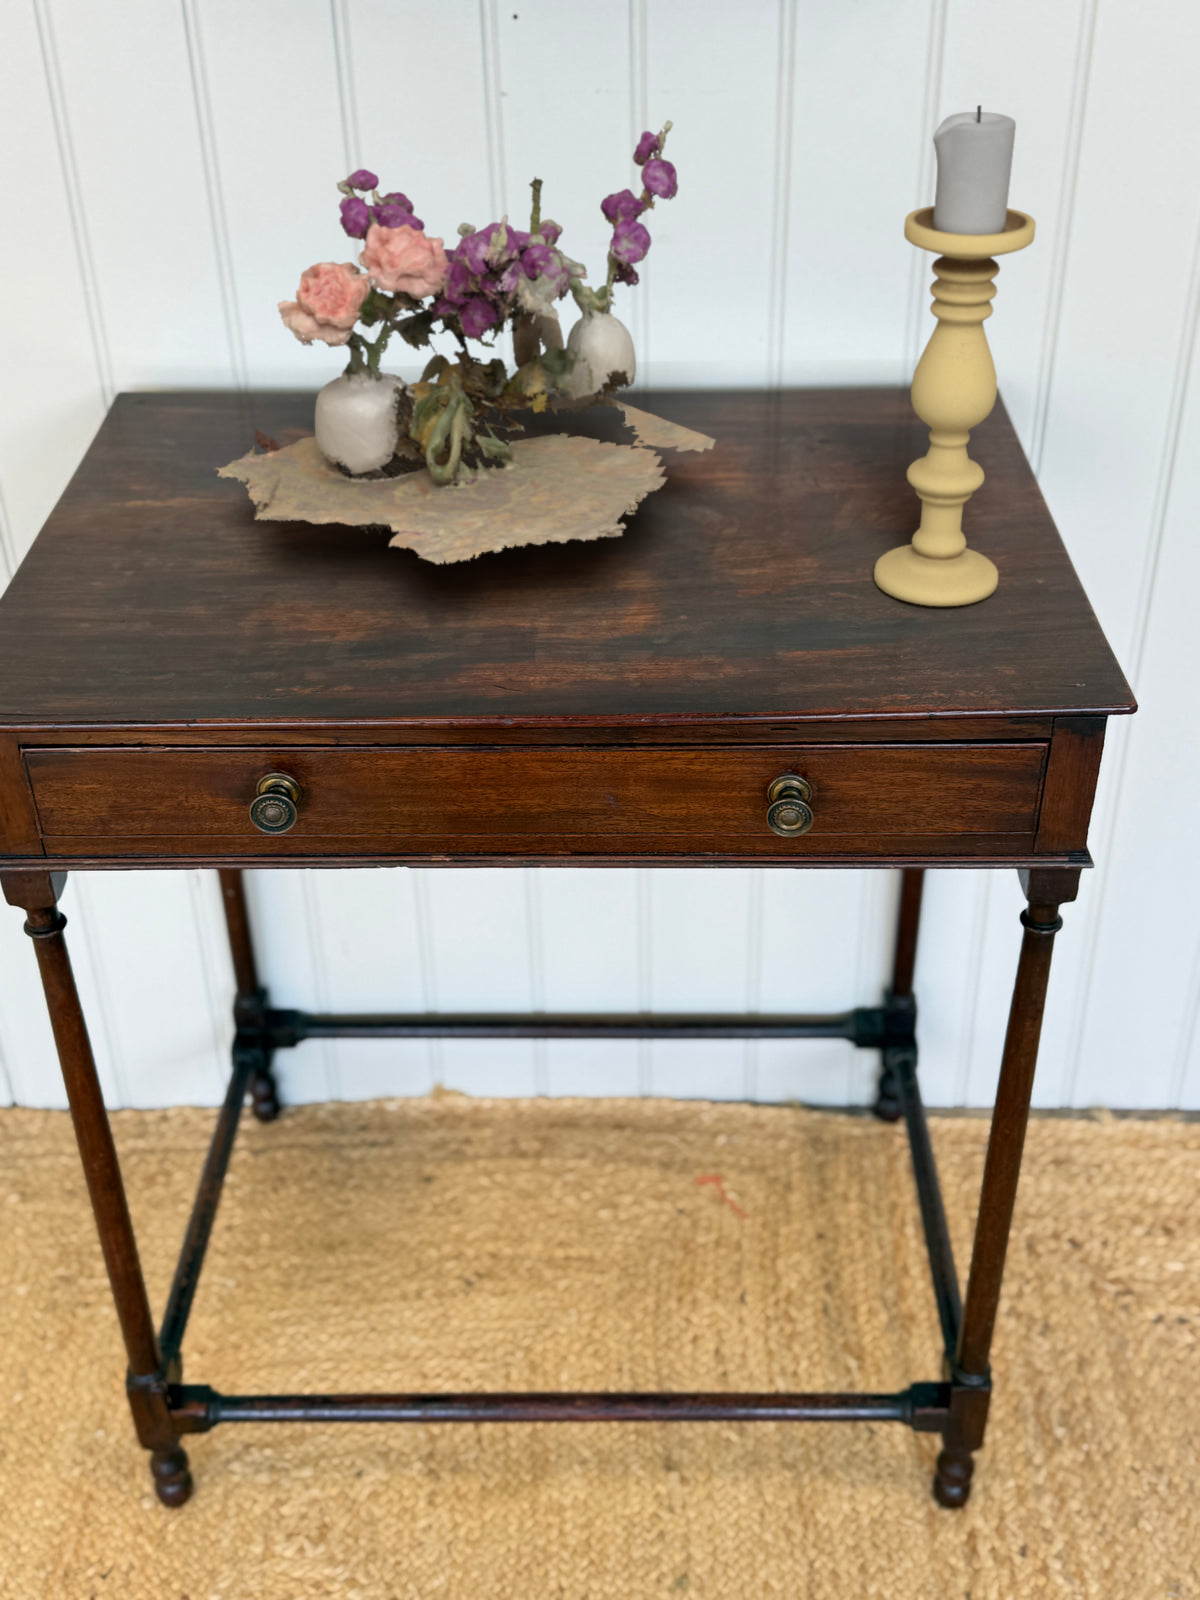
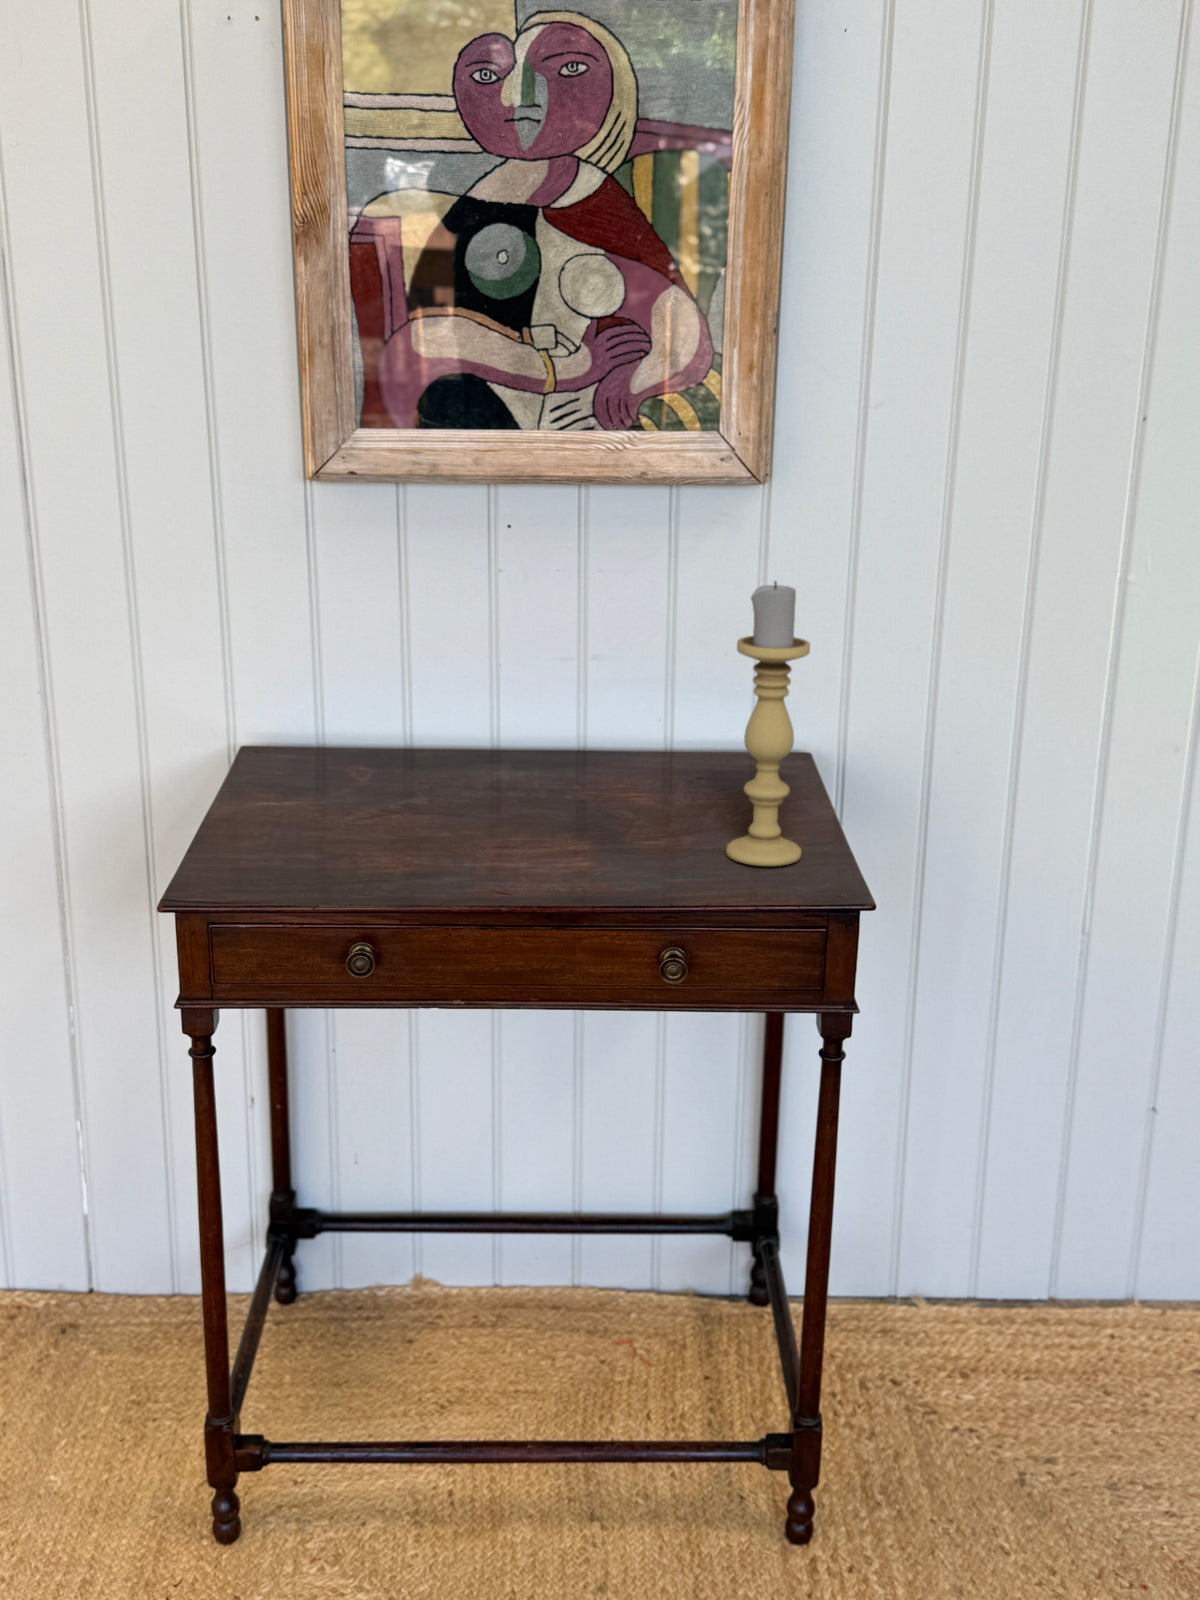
flower arrangement: present [217,120,716,564] -> none [321,589,630,833]

